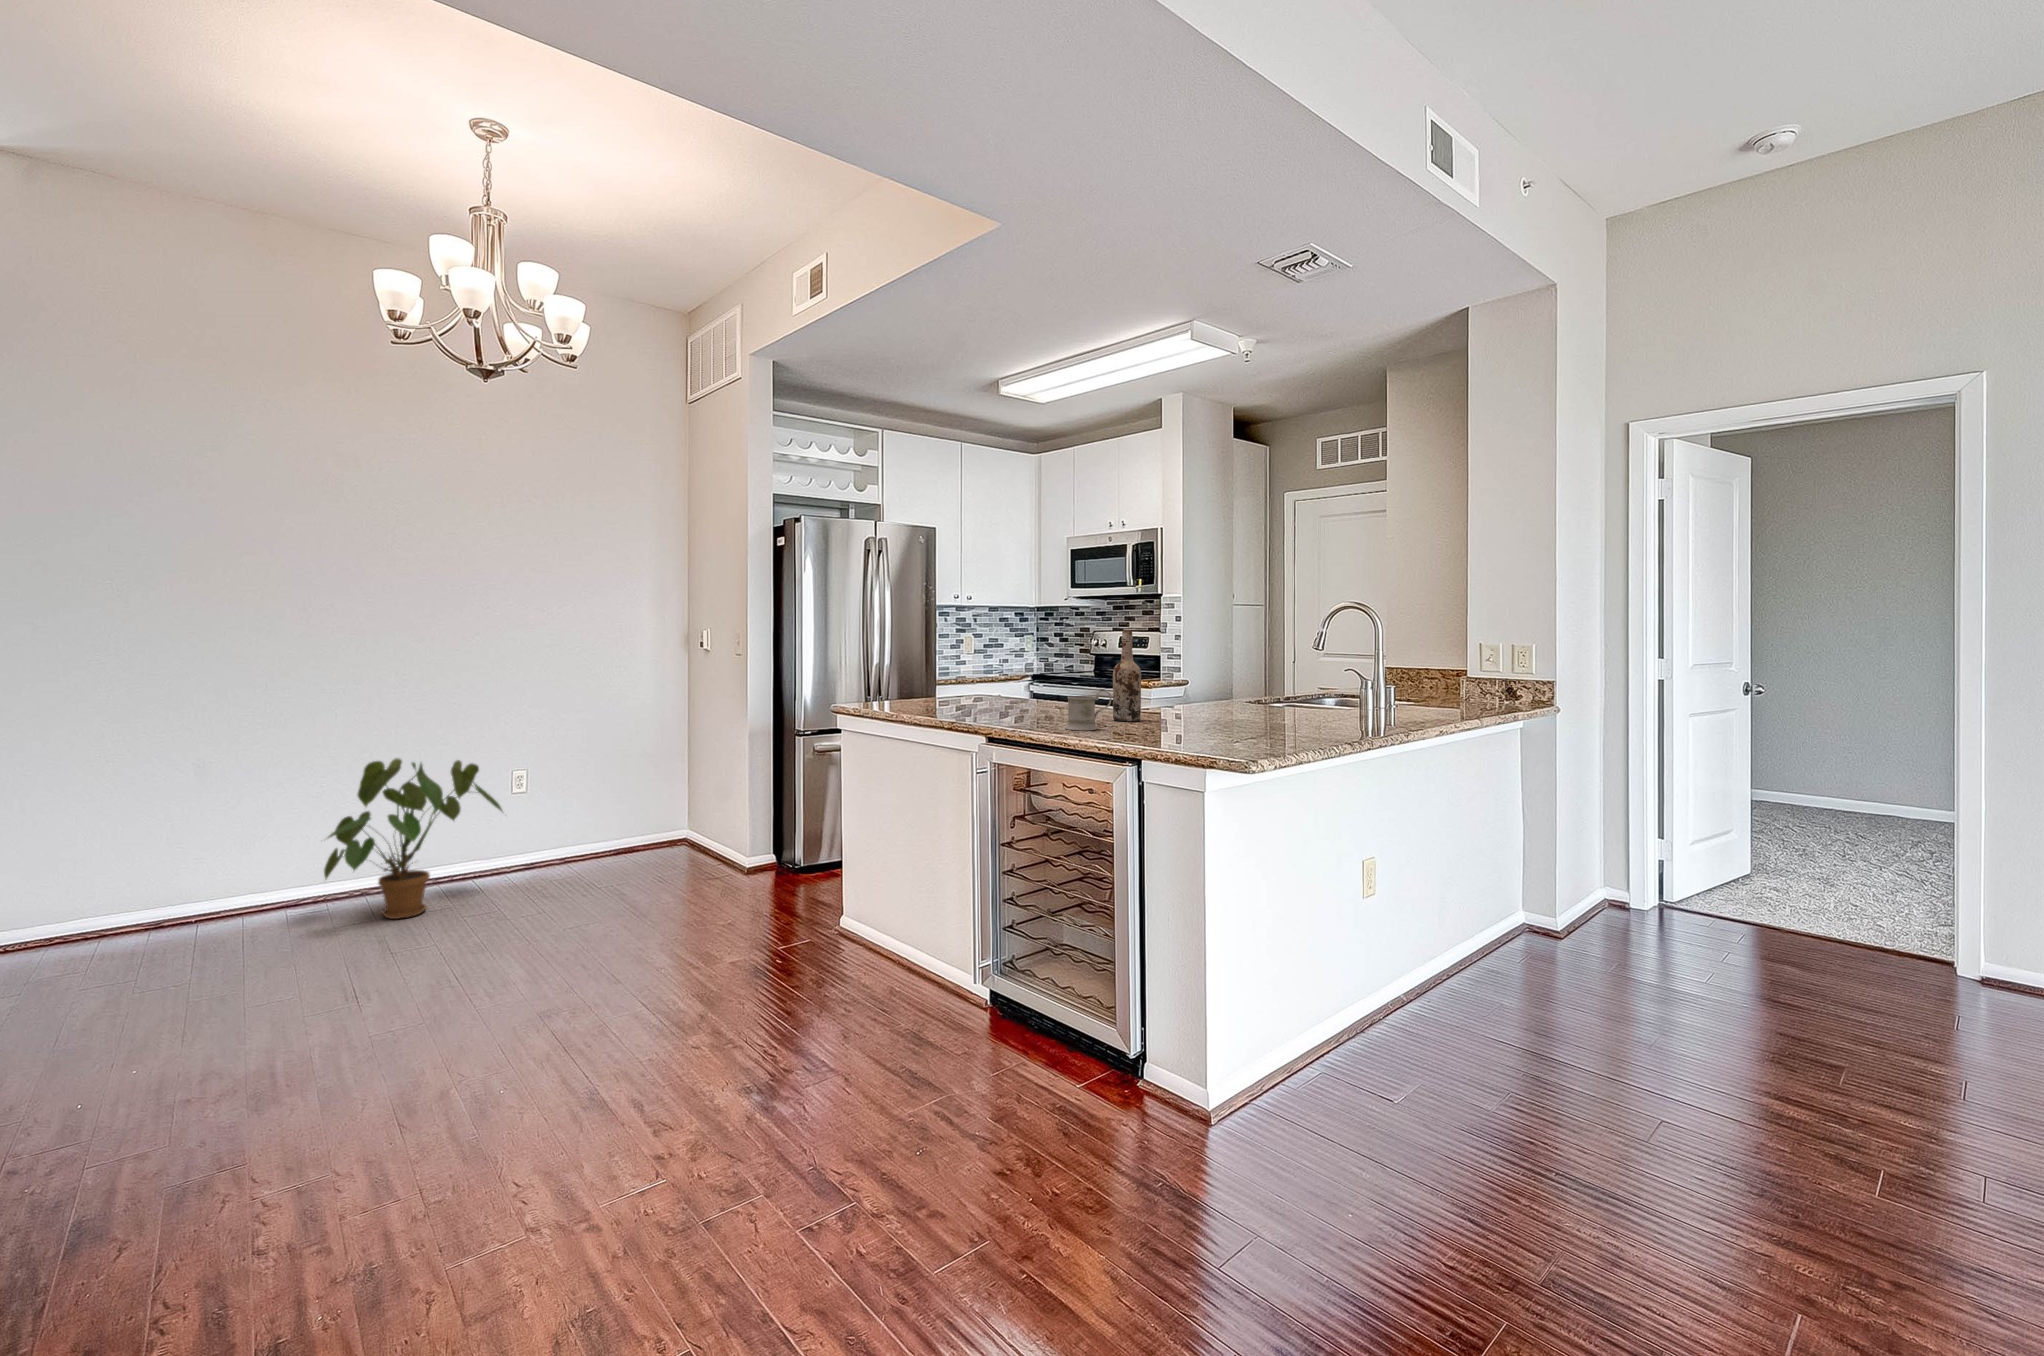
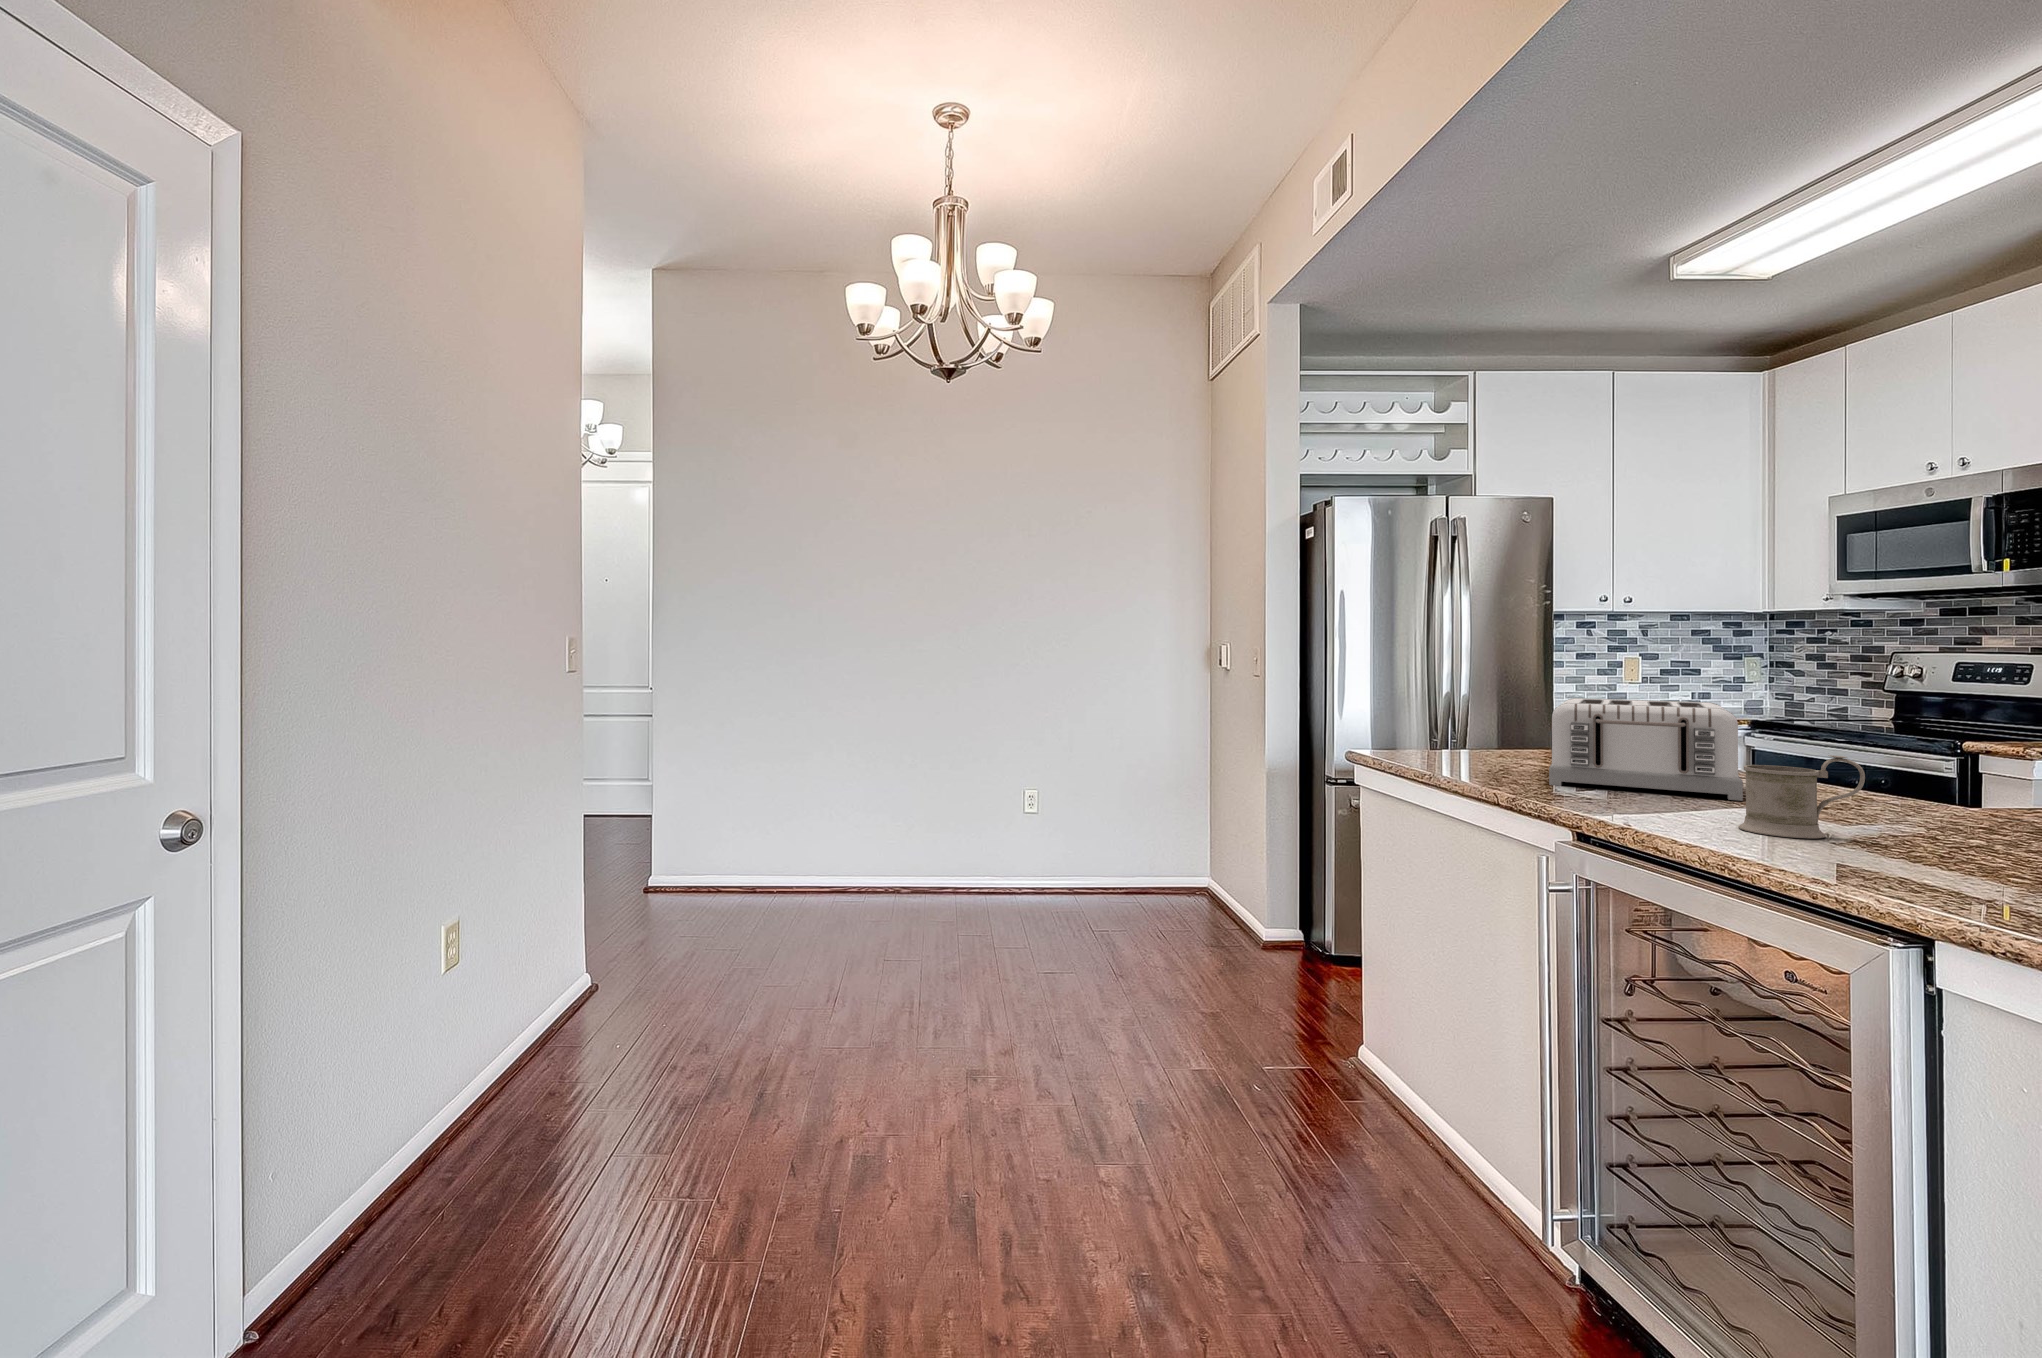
wine bottle: present [1113,630,1141,721] -> none [1884,640,1965,826]
toaster: none [966,665,1058,718] -> present [1549,698,1743,801]
house plant: present [324,758,502,919] -> none [846,766,1003,925]

